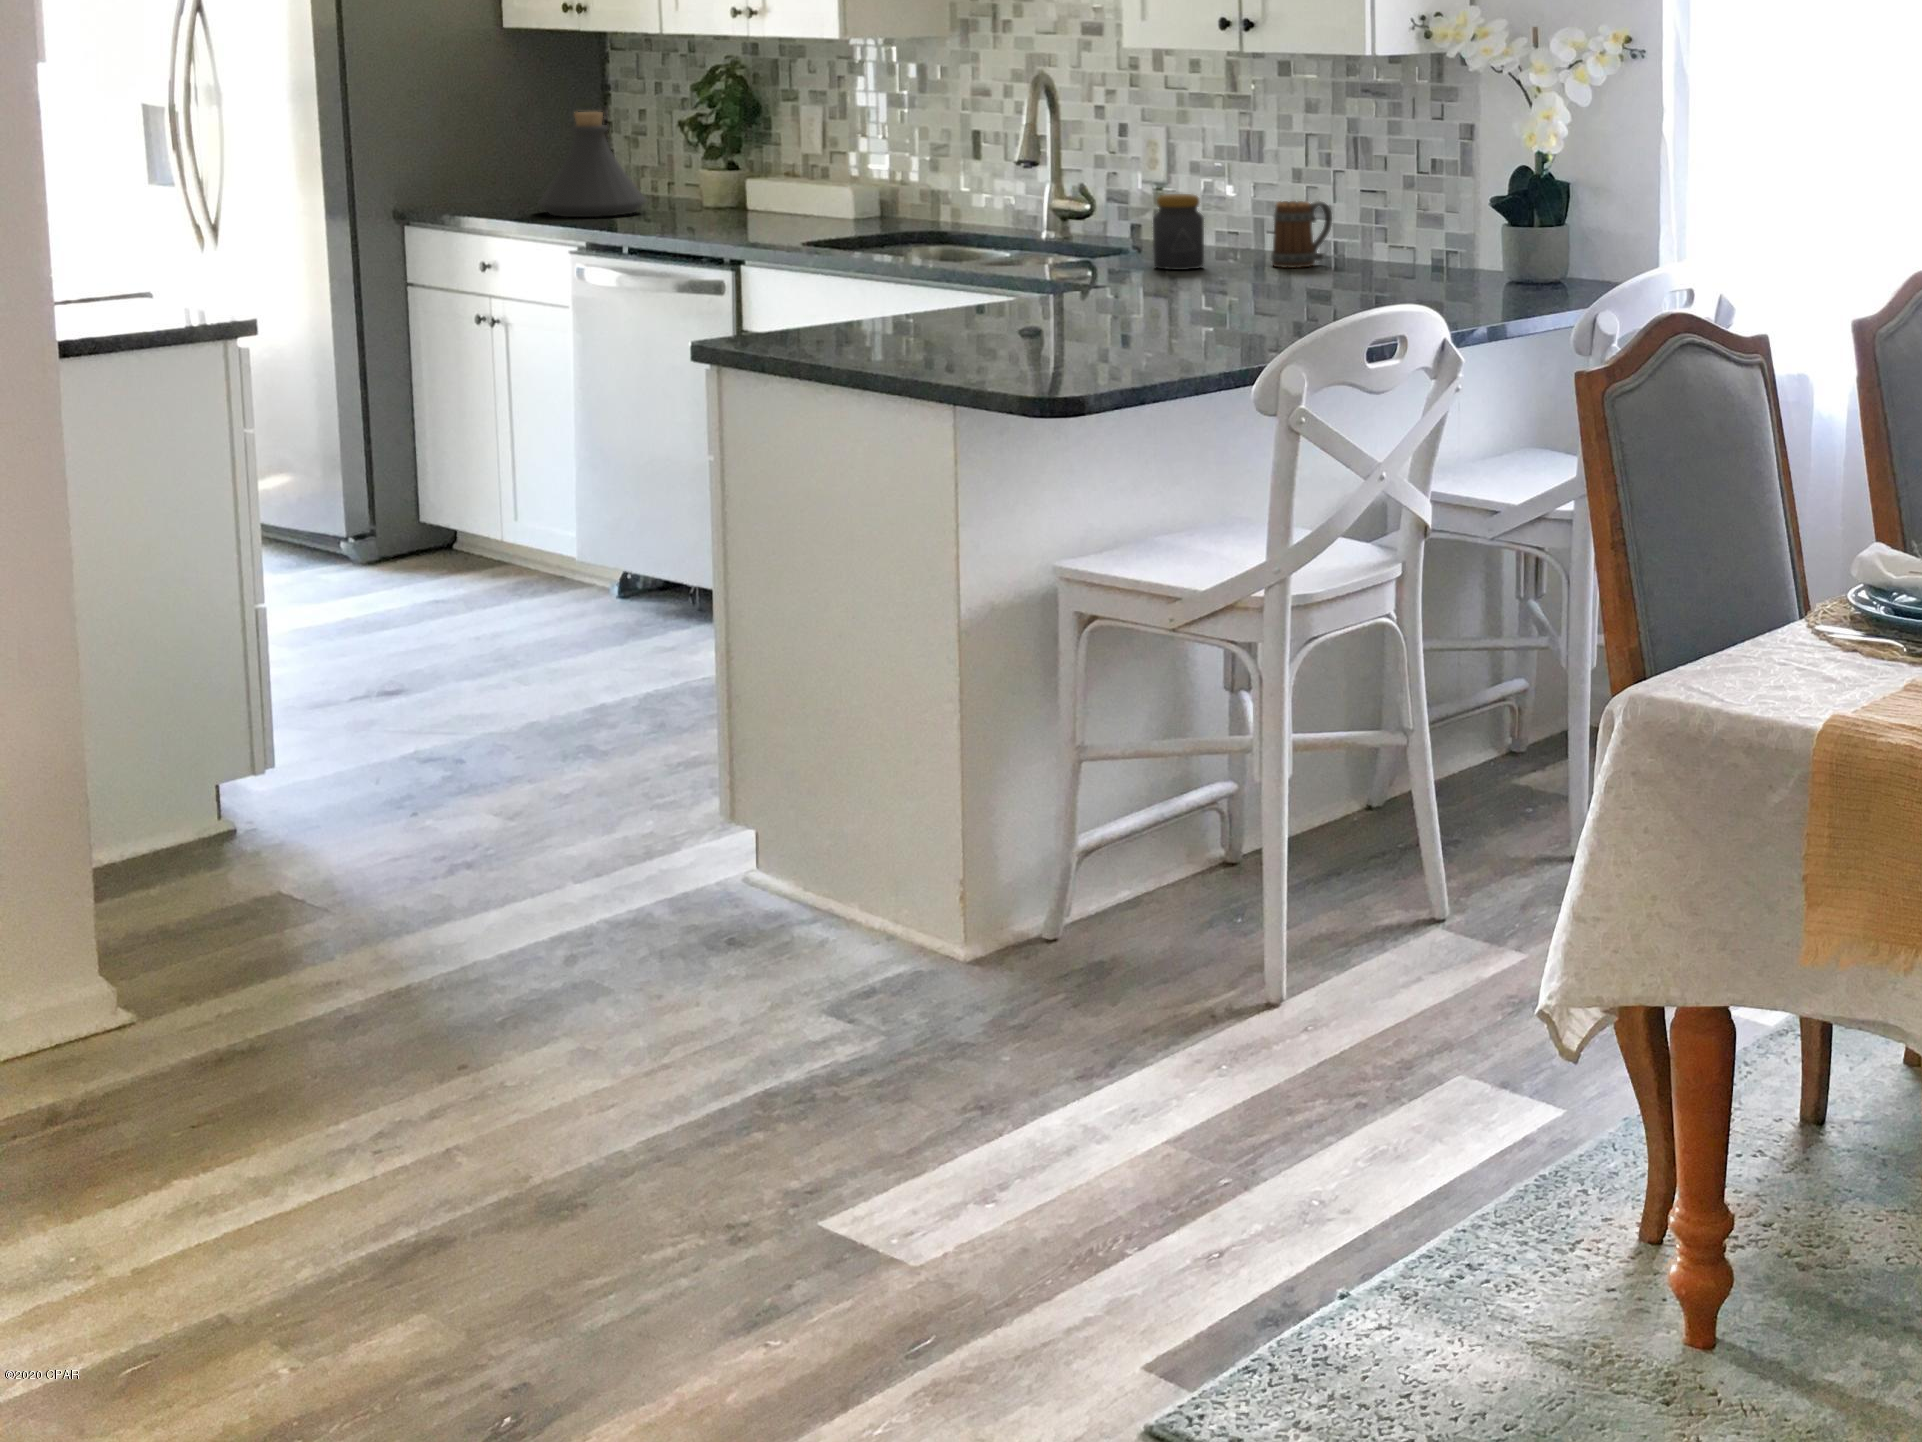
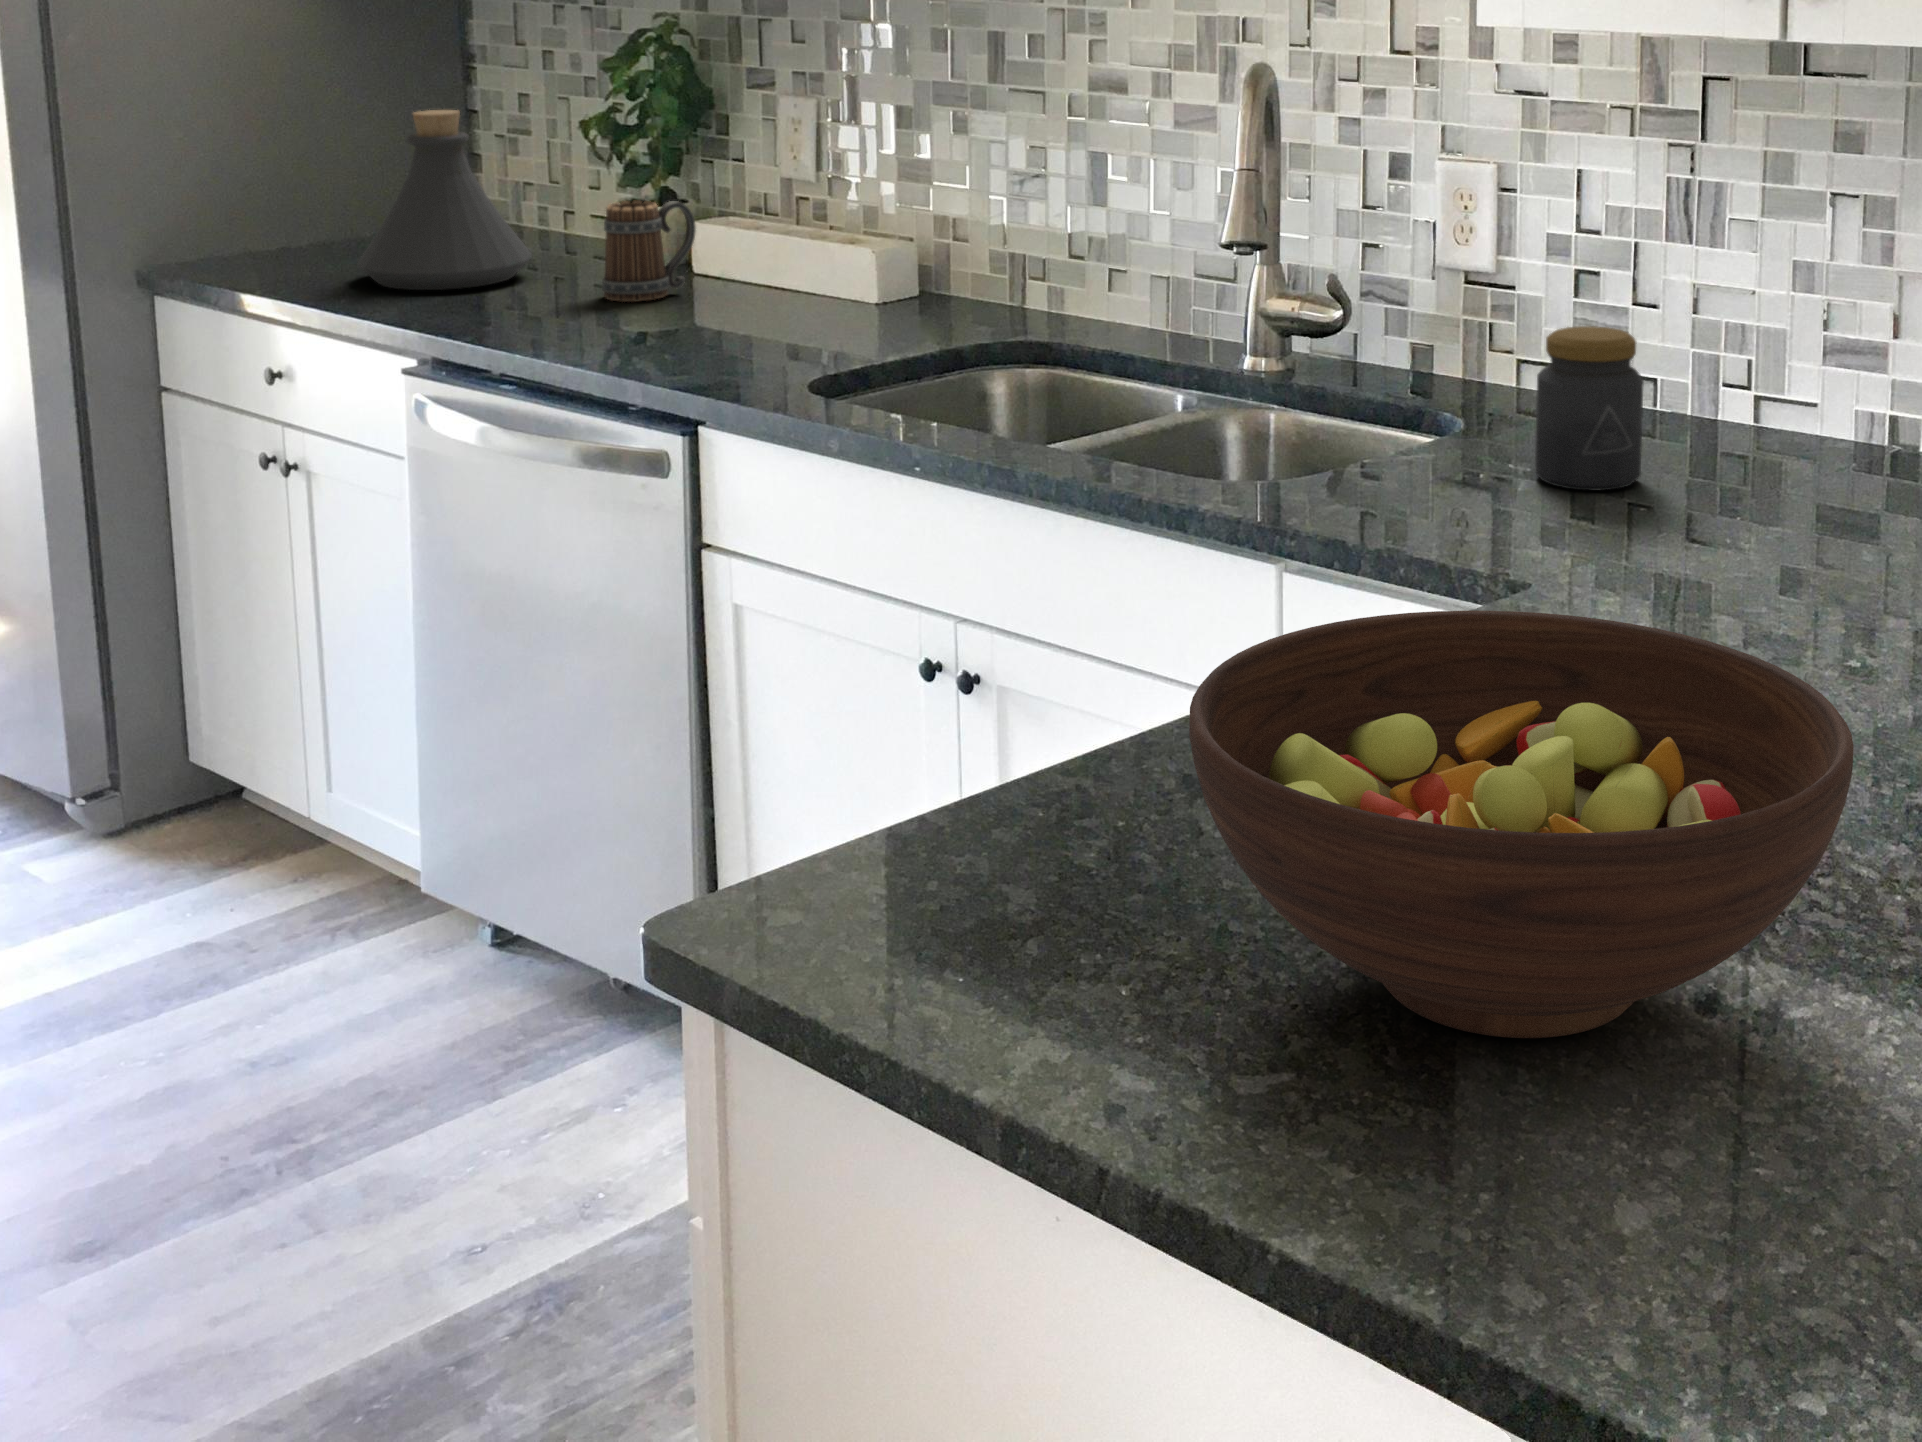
mug: present [1271,201,1332,268] -> present [602,201,696,302]
fruit bowl: none [883,232,1105,347] -> present [1189,611,1854,1038]

